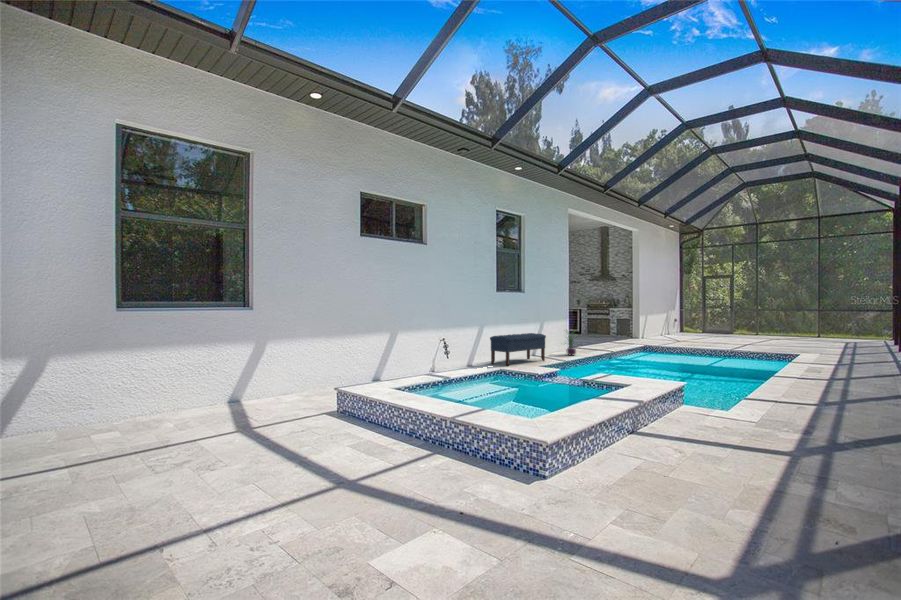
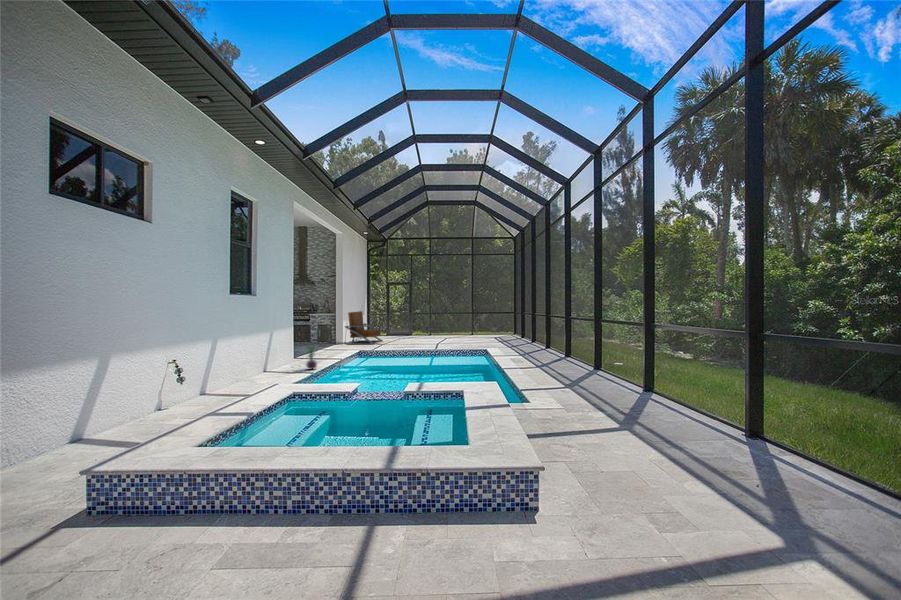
lounge chair: none [639,307,683,341] -> present [345,311,382,345]
bench: present [490,333,546,366] -> none [235,348,296,392]

